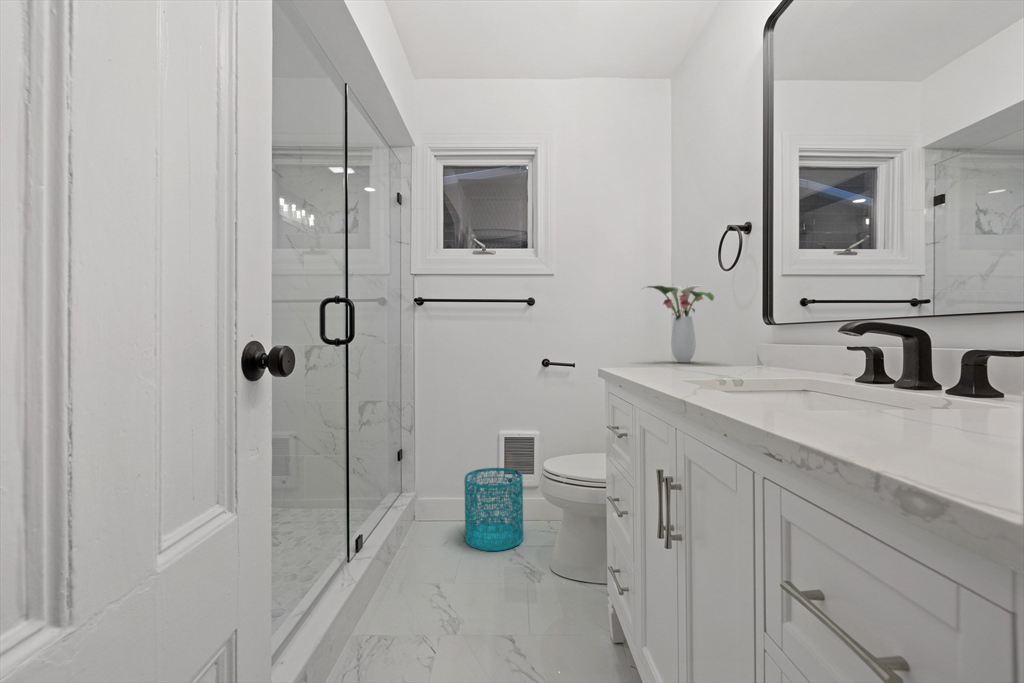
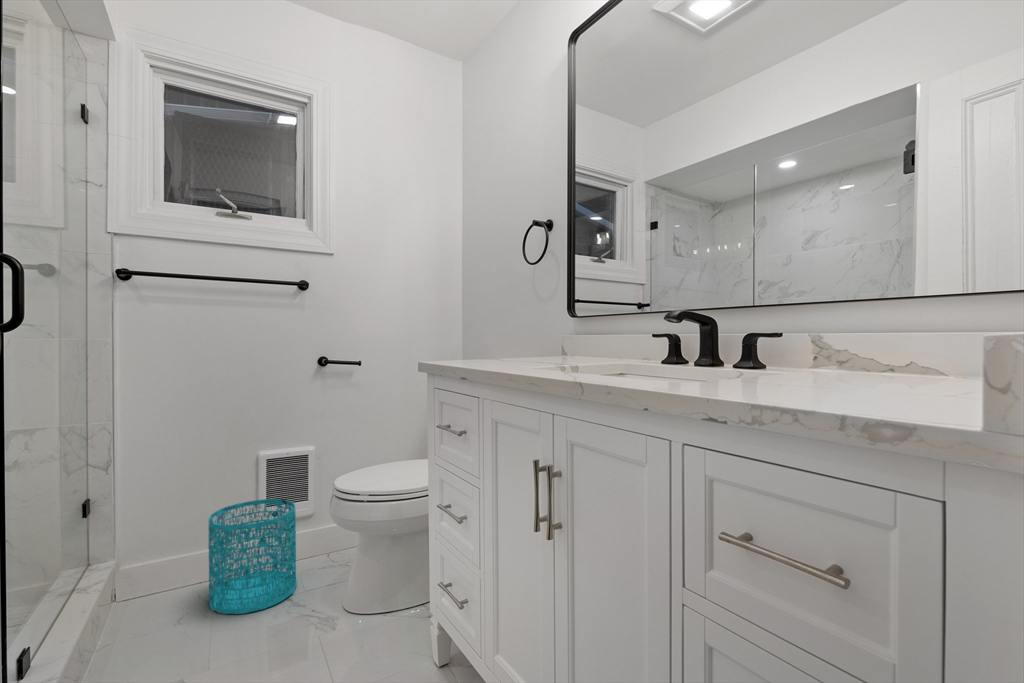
flower arrangement: present [648,285,714,363] -> none [443,274,517,357]

